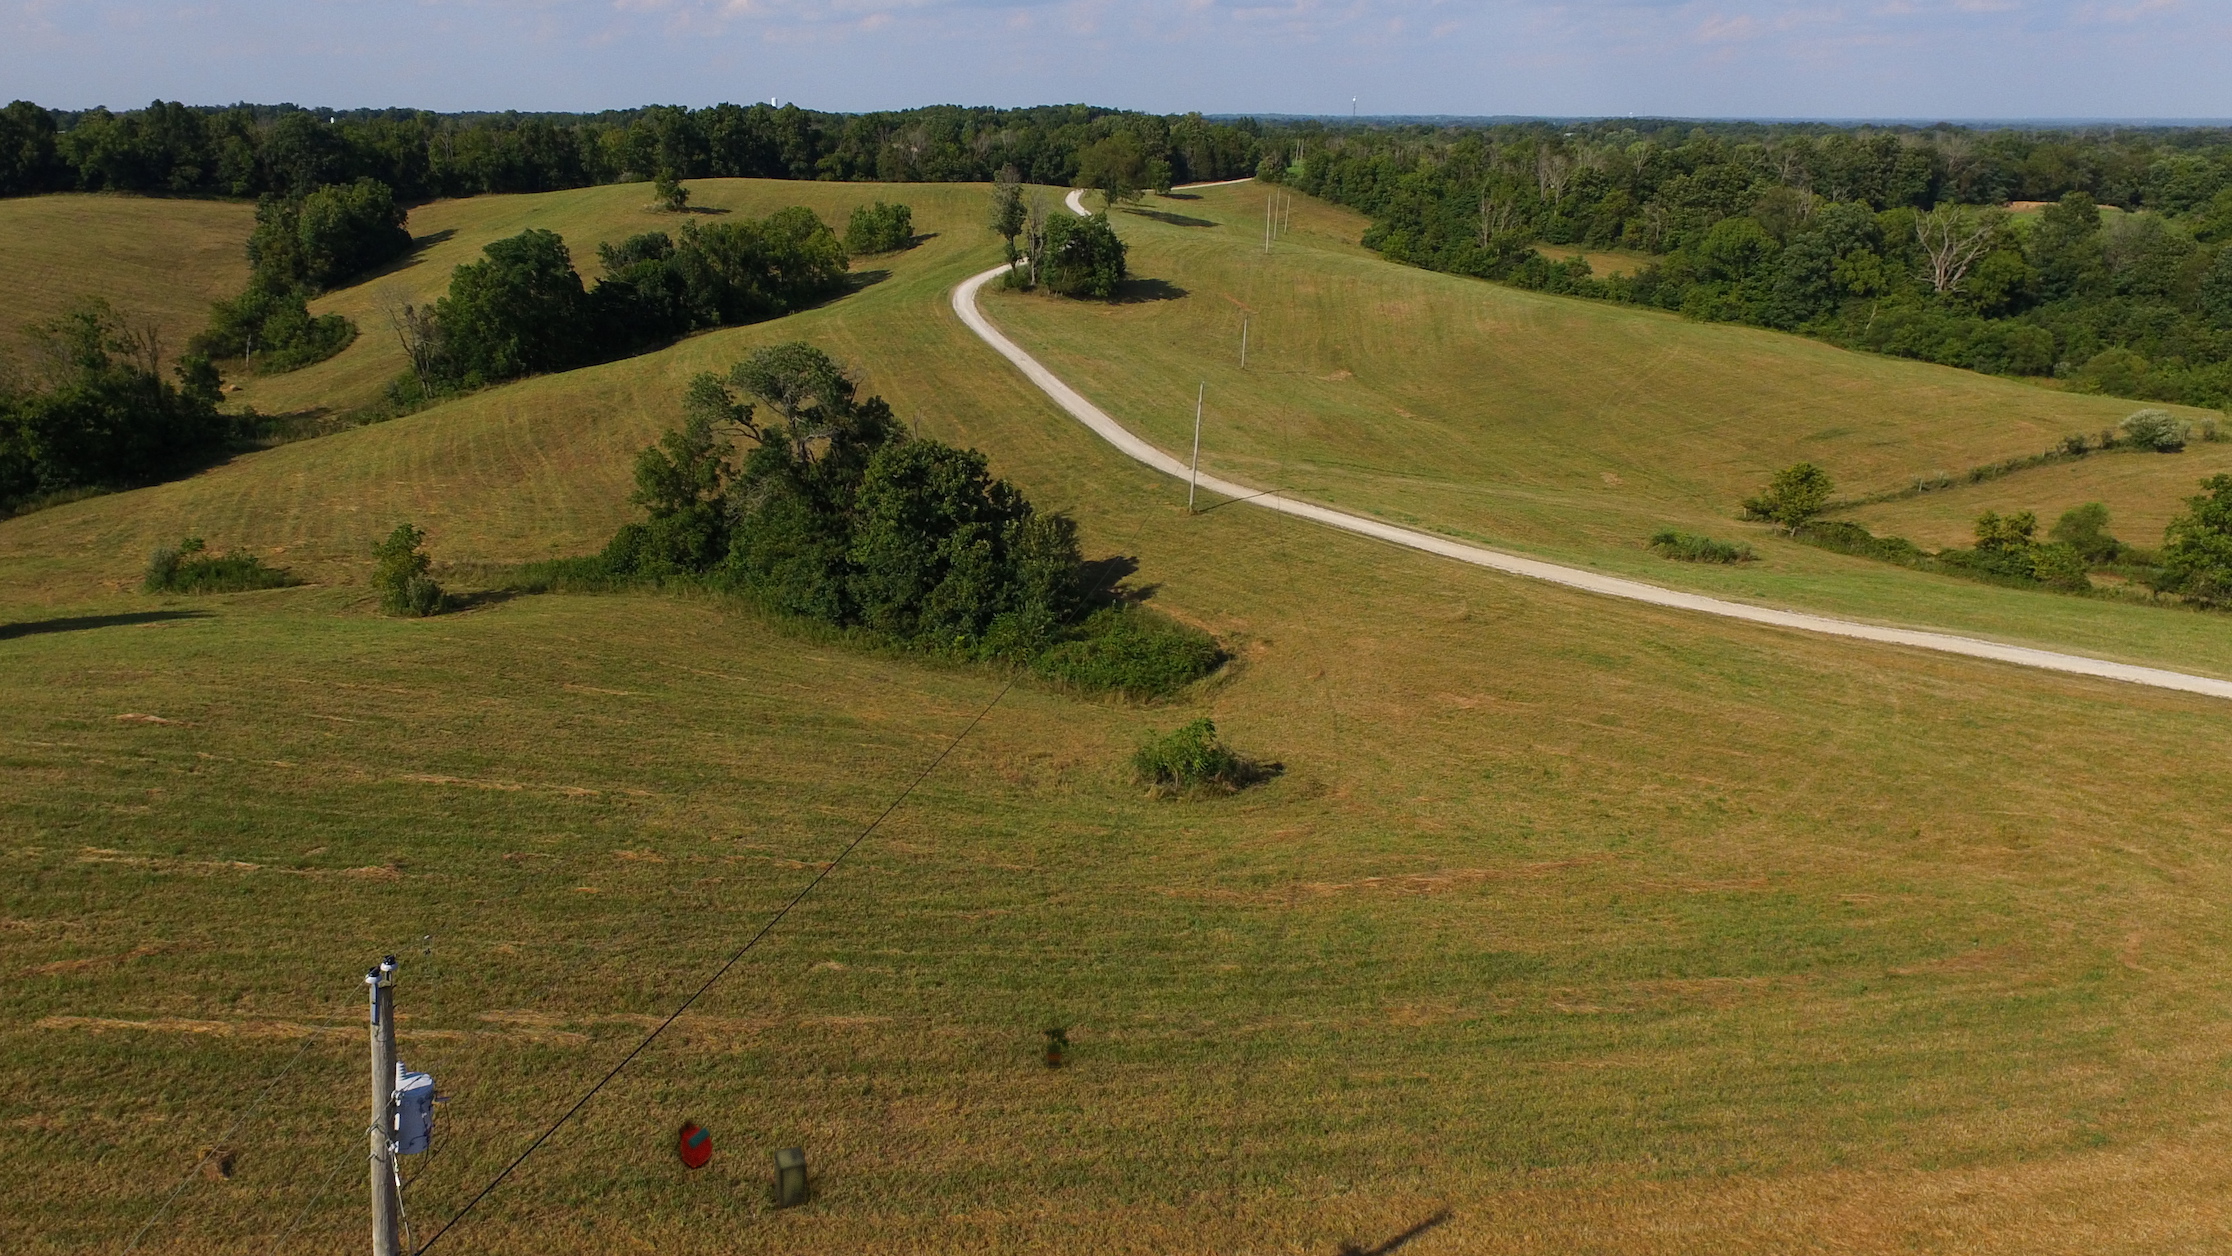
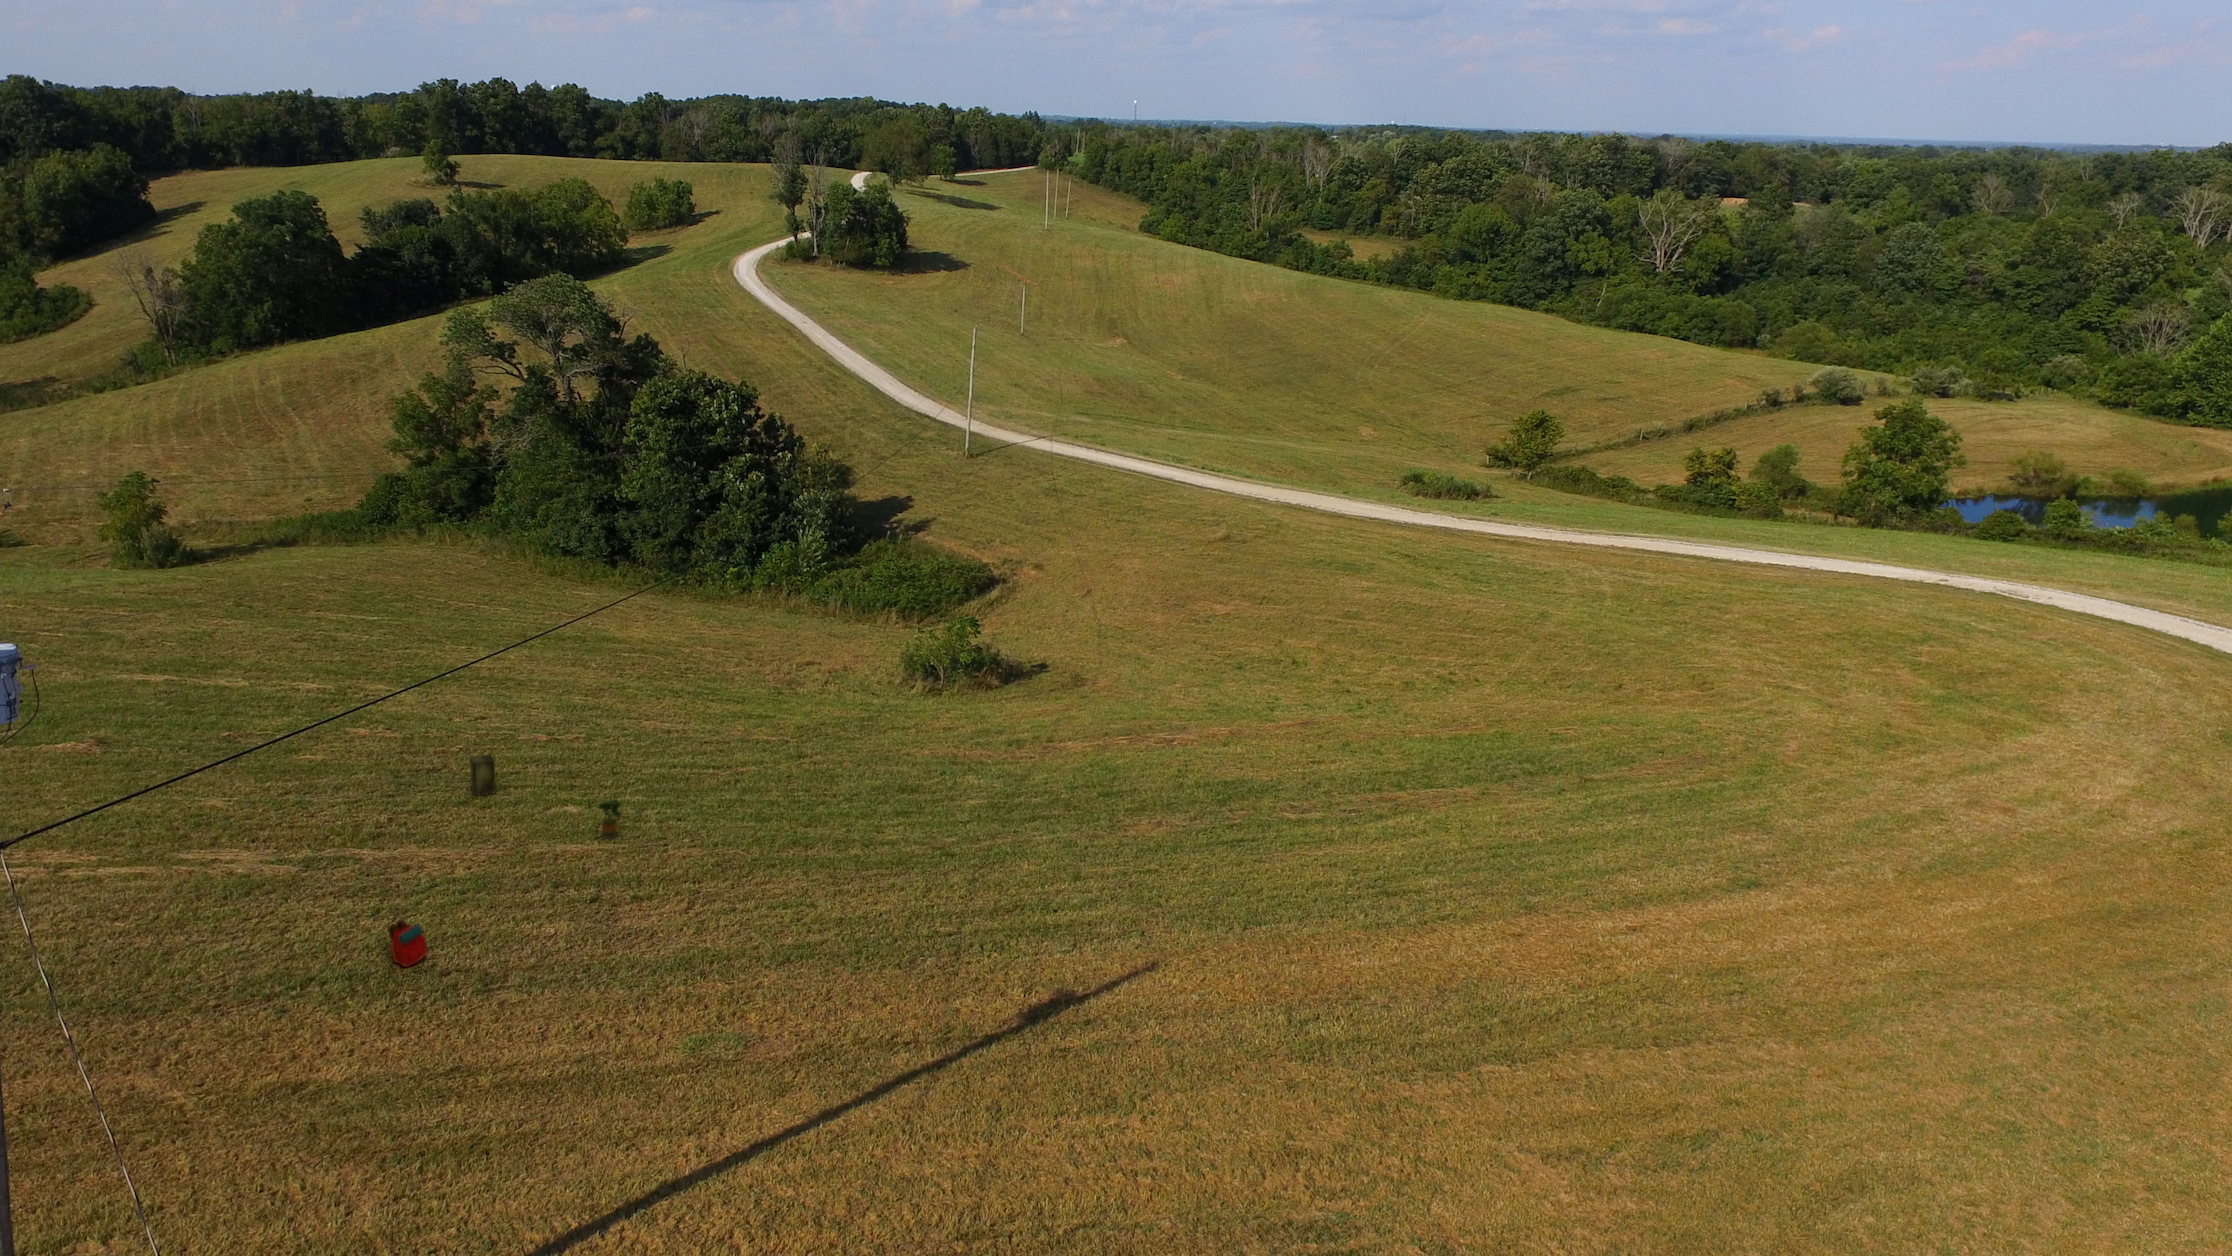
potted tree: present [1043,1027,1069,1068] -> present [599,801,621,839]
storage box: present [774,1146,807,1208] -> present [470,754,495,796]

